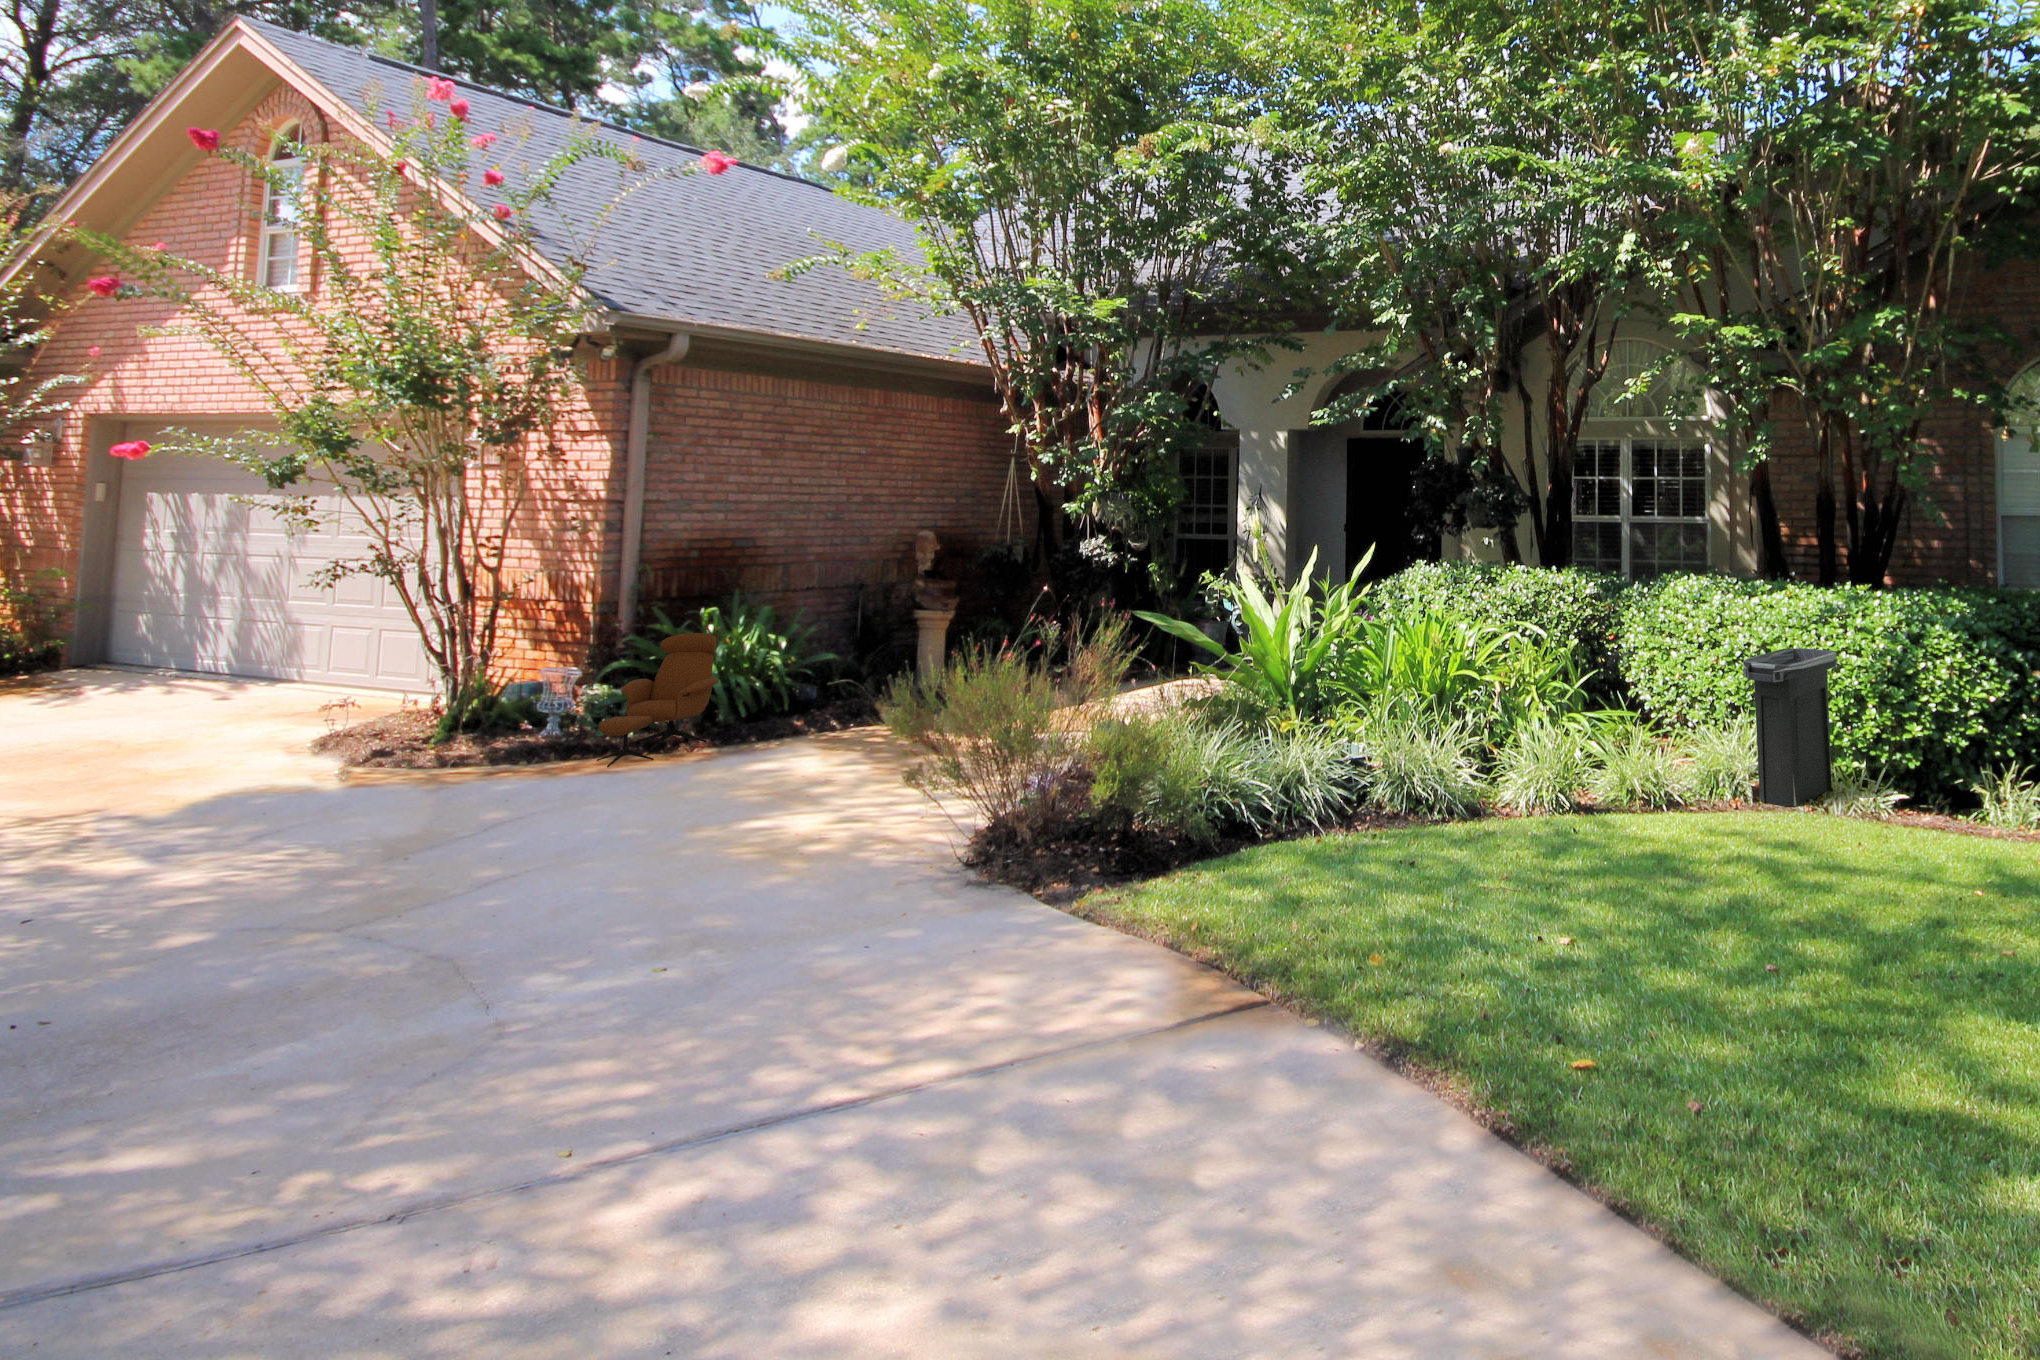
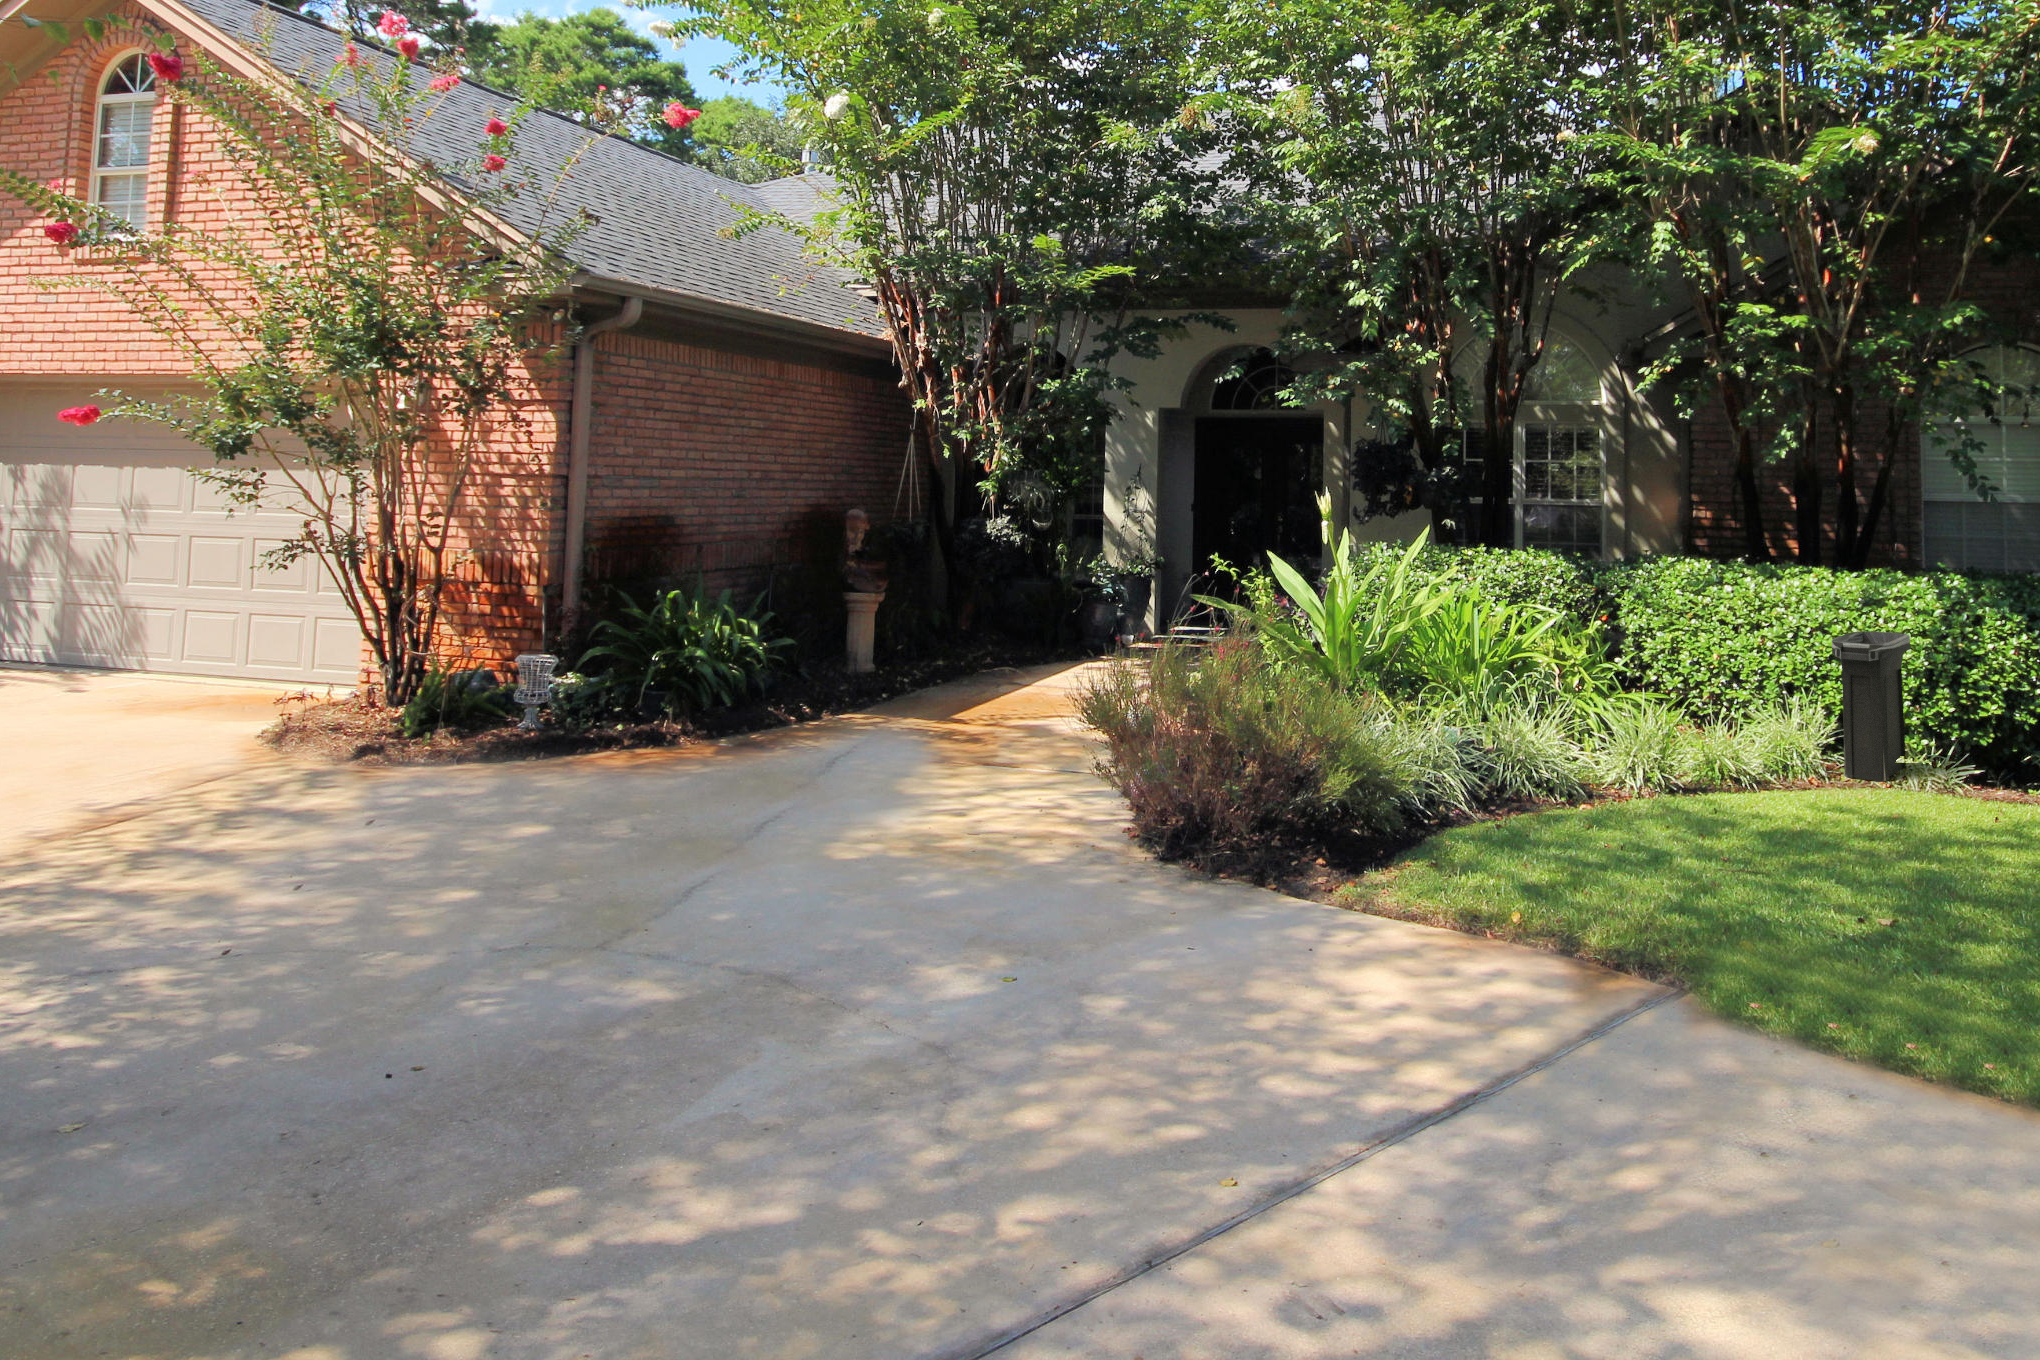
lounge chair: present [597,633,719,767] -> none [597,616,702,753]

